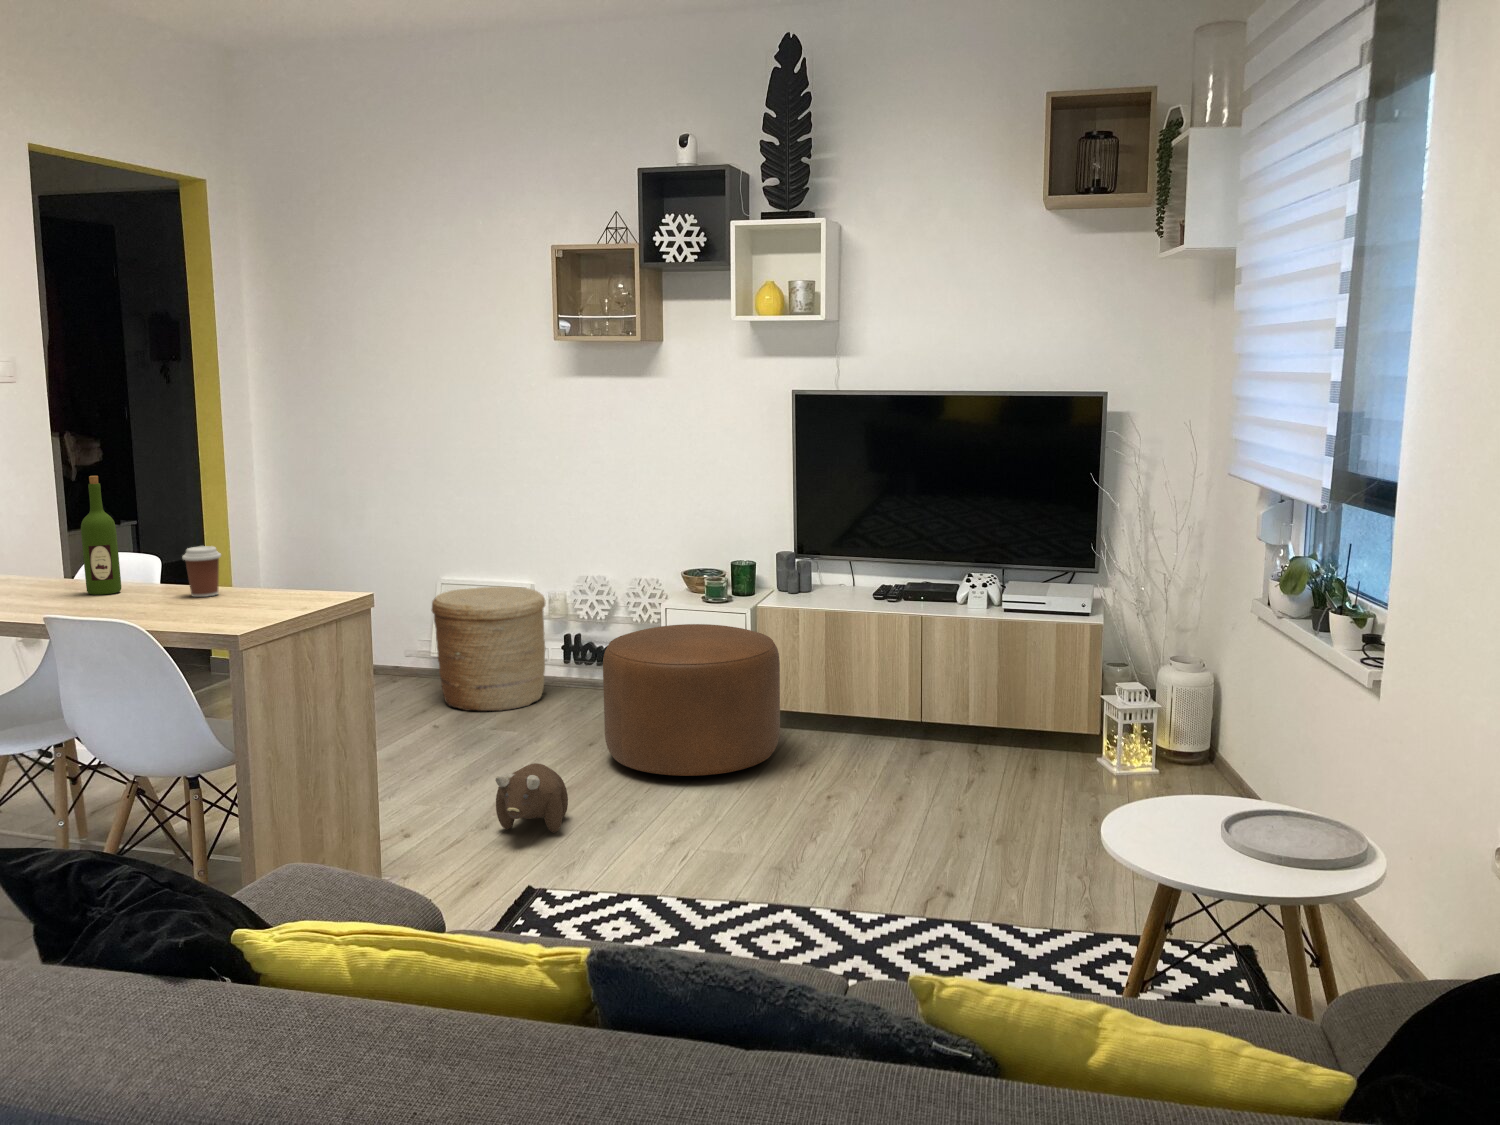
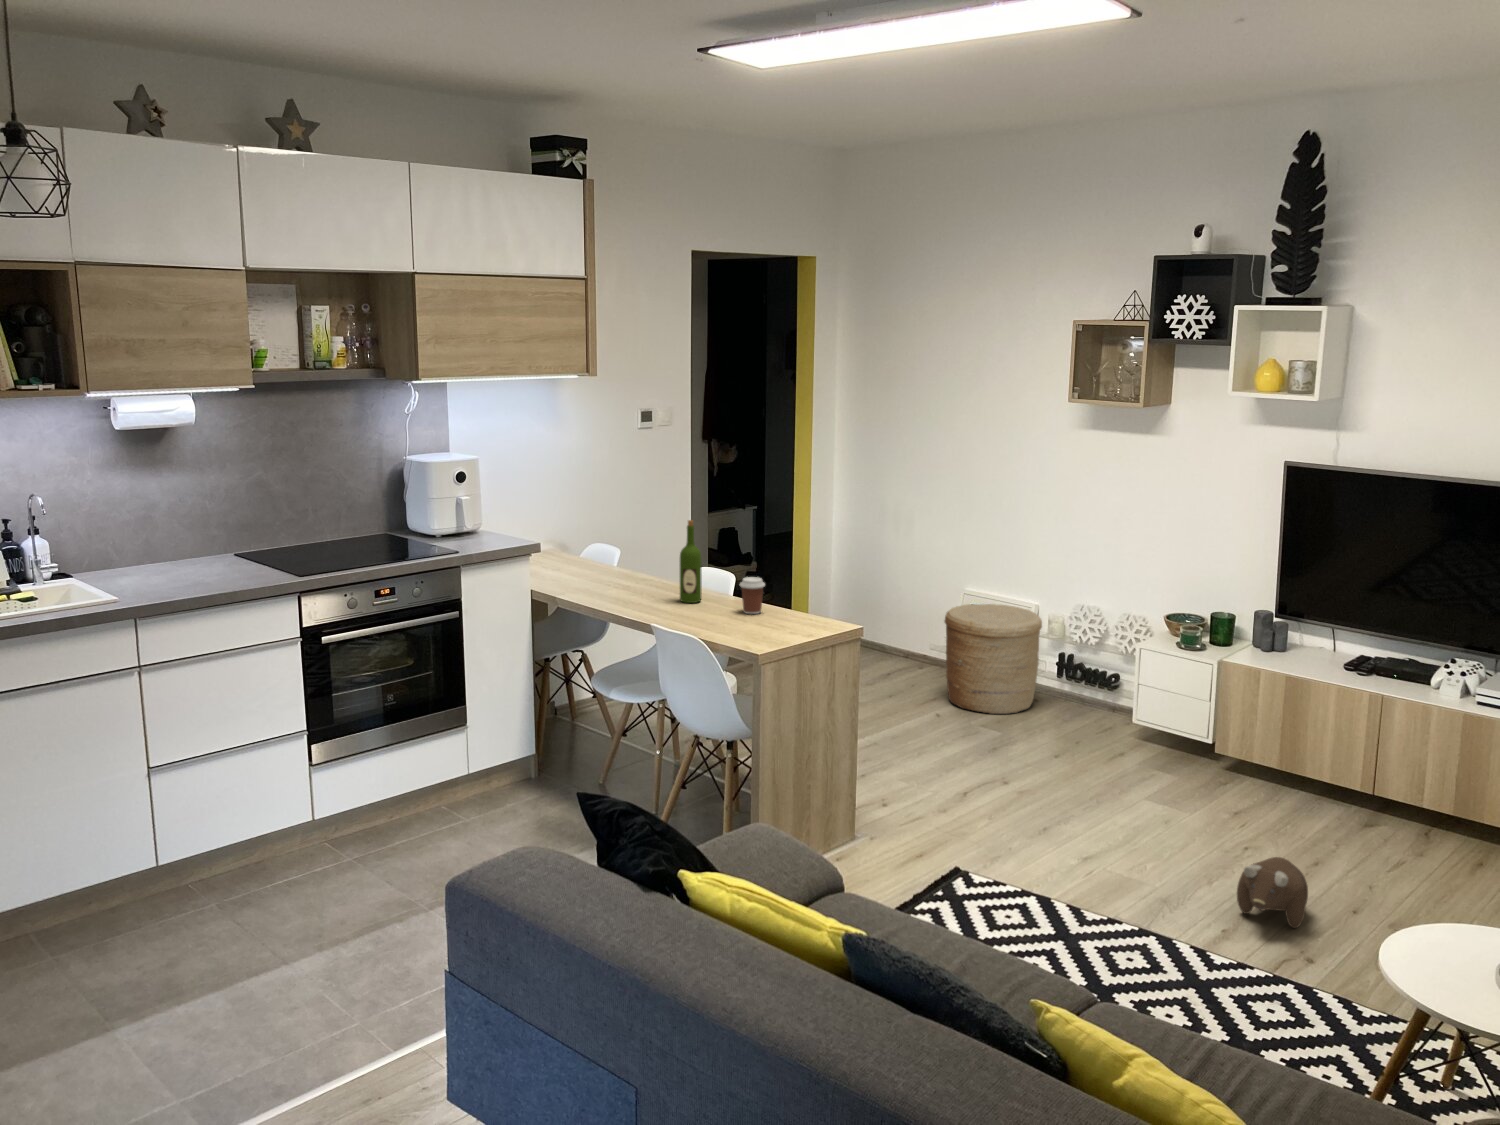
ottoman: present [603,624,780,776] -> none [1061,667,1228,807]
plush toy: present [496,763,568,833] -> present [1237,857,1308,928]

